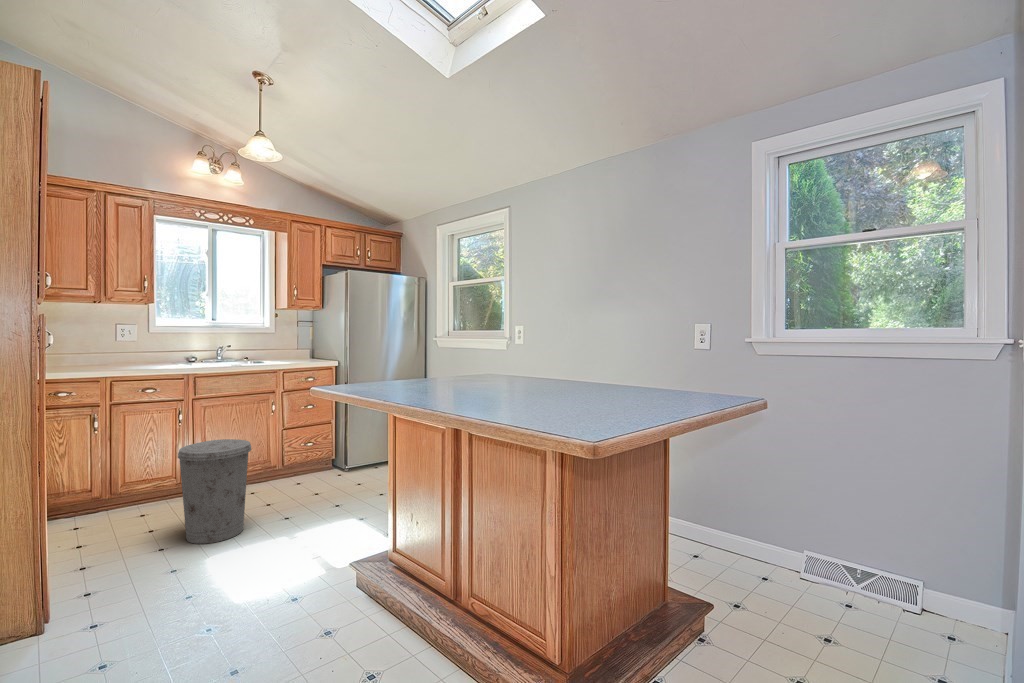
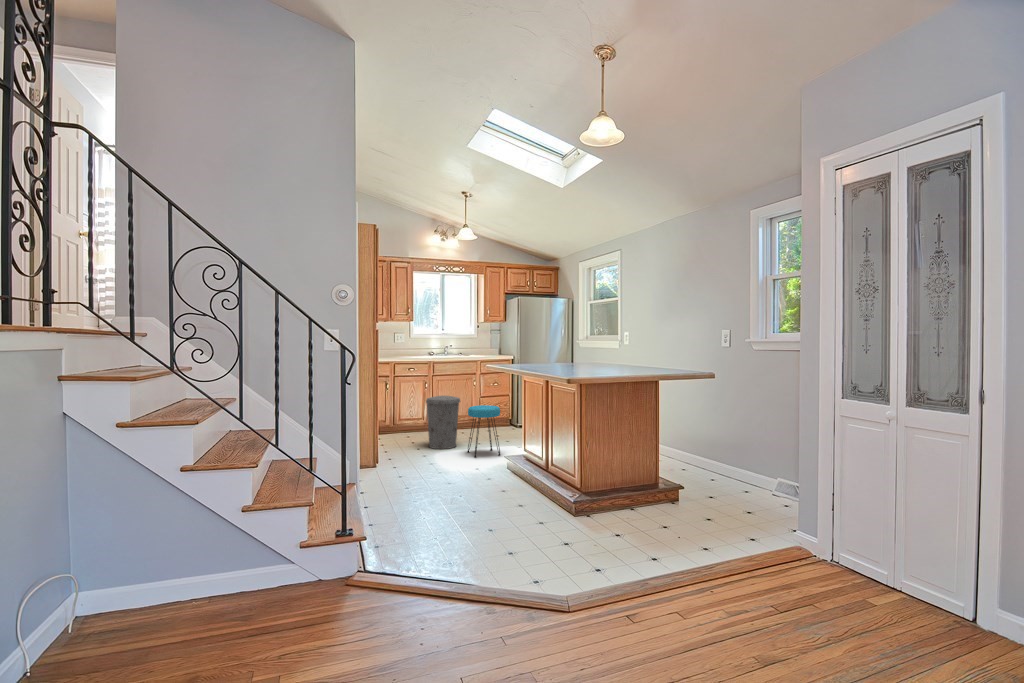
stool: none [268,455,335,558] -> present [467,405,500,457]

